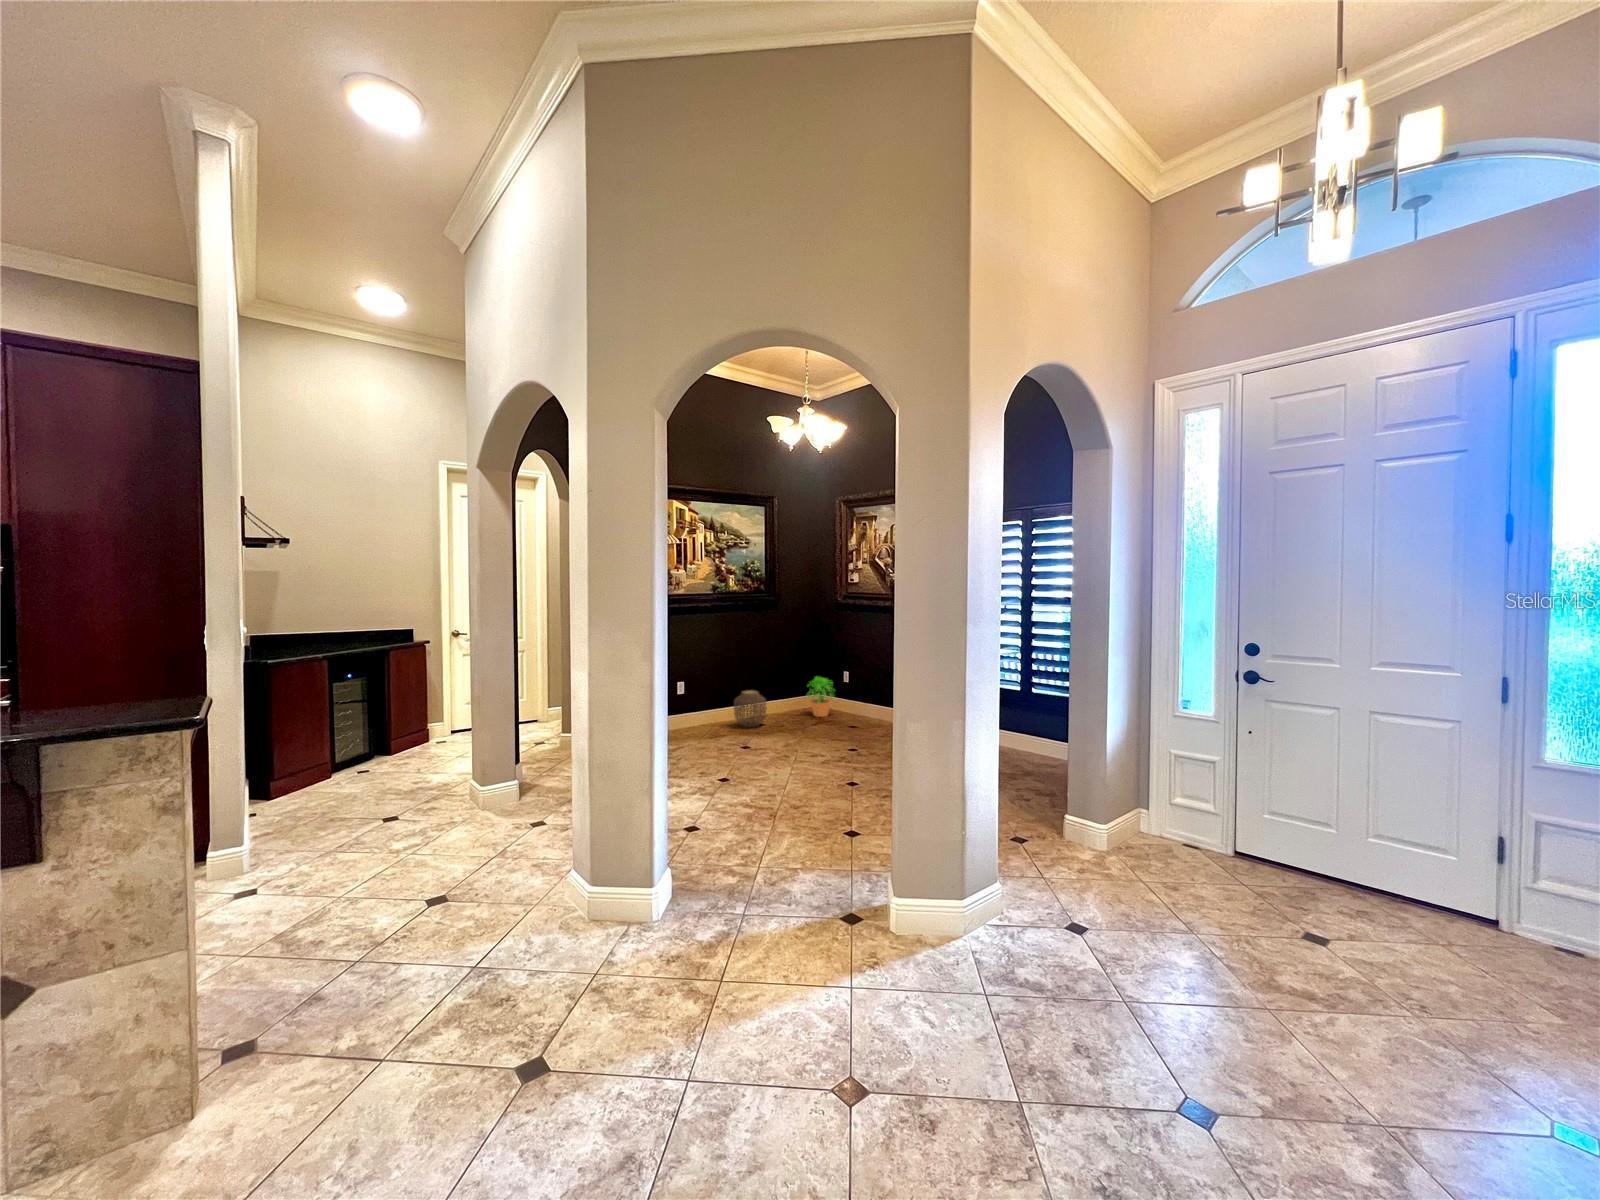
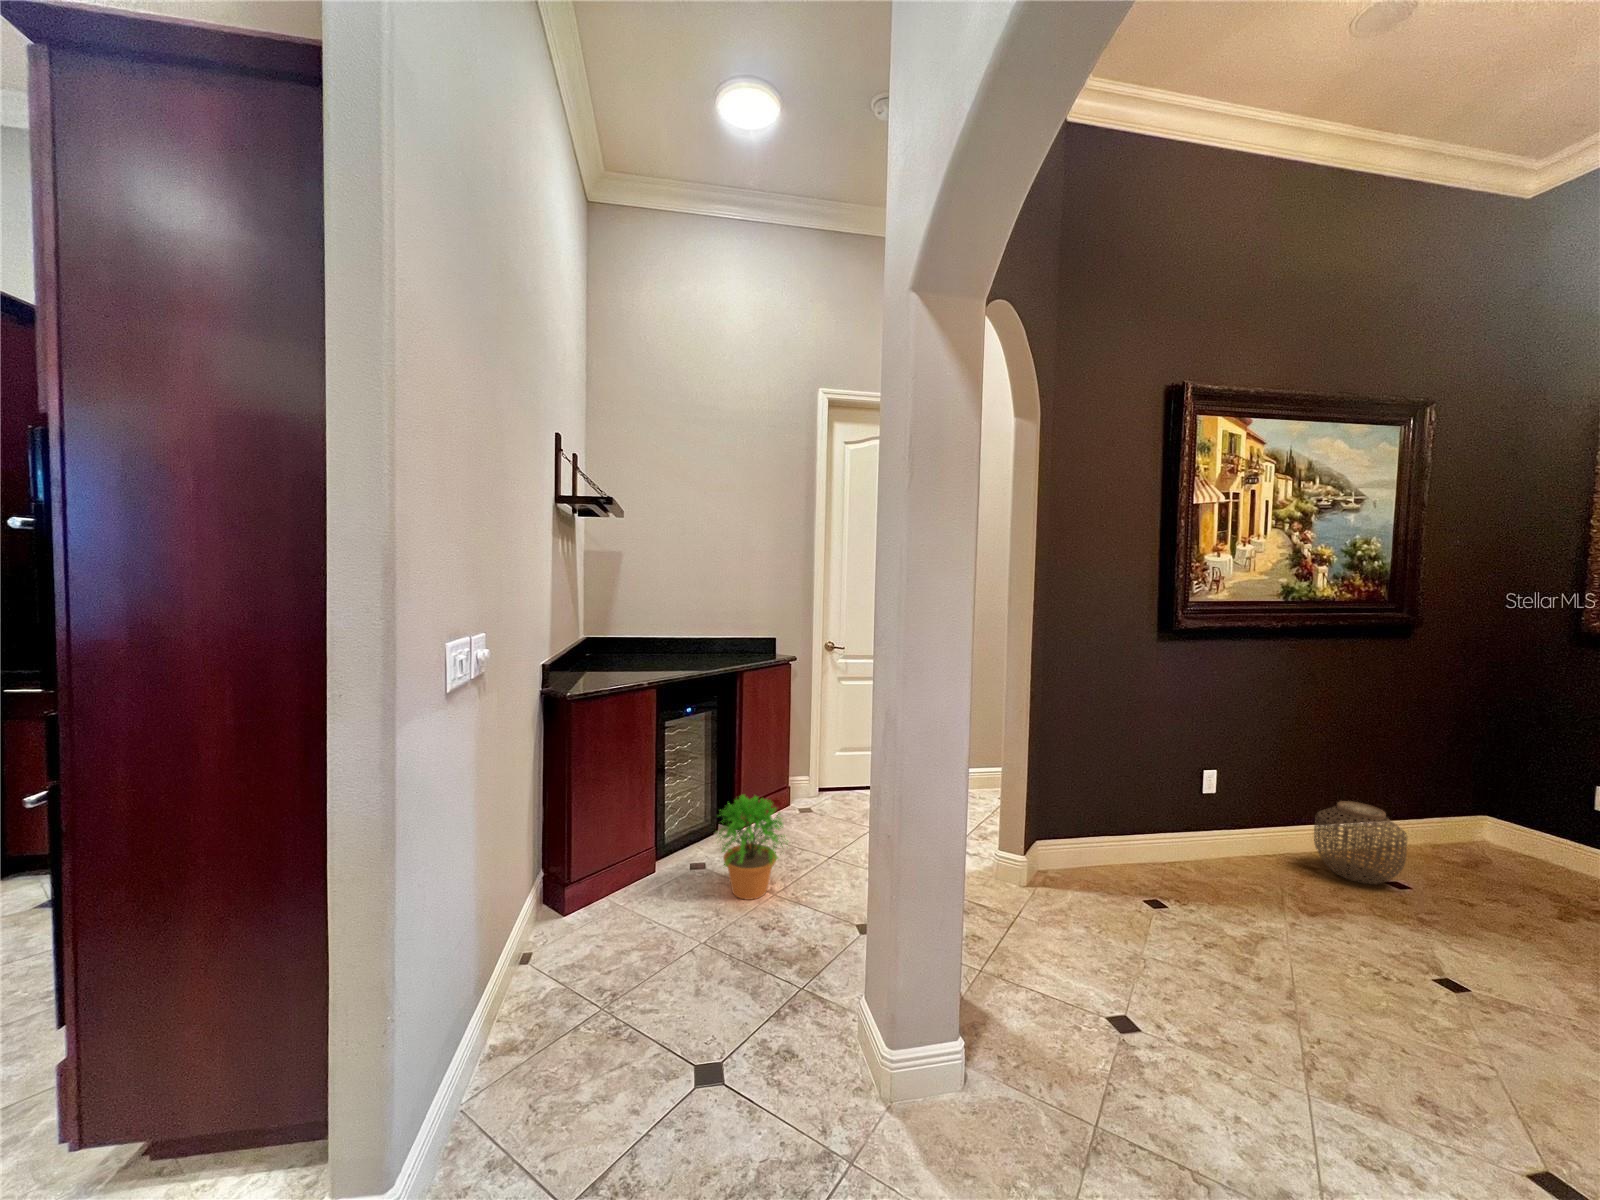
potted plant: present [808,677,834,717] -> present [719,795,788,900]

